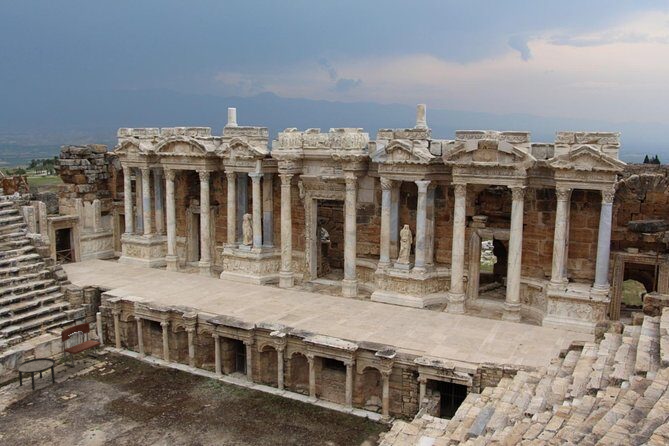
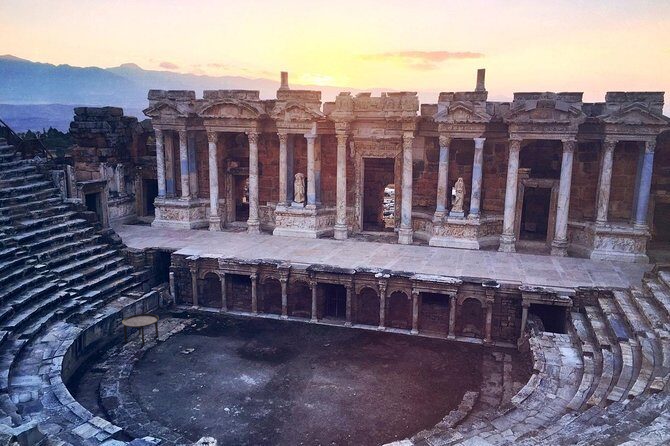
bench: present [61,322,101,366] -> none [150,279,184,322]

